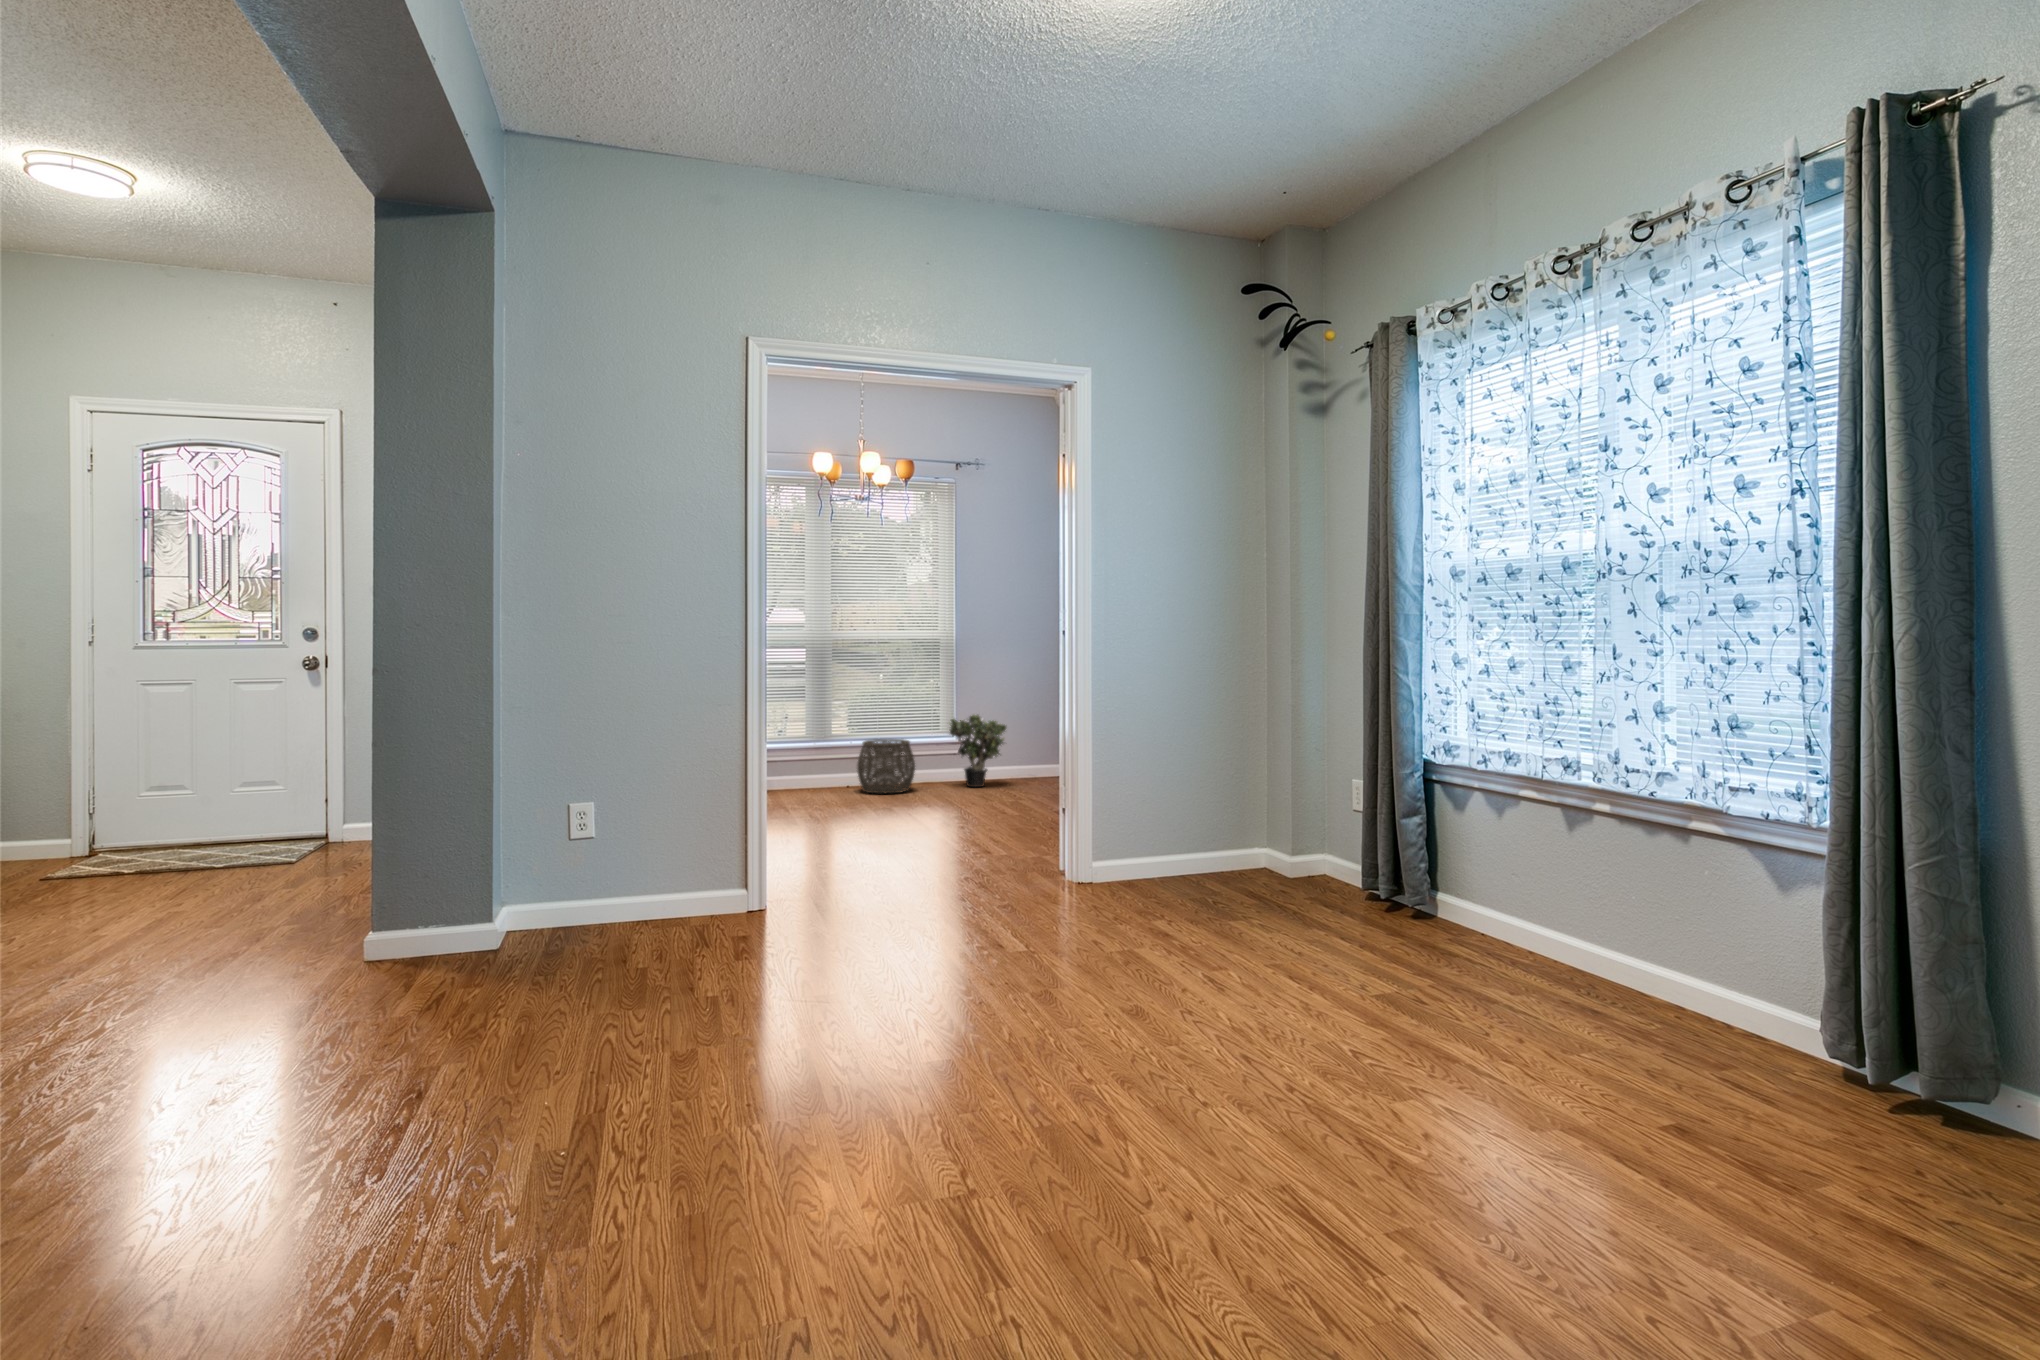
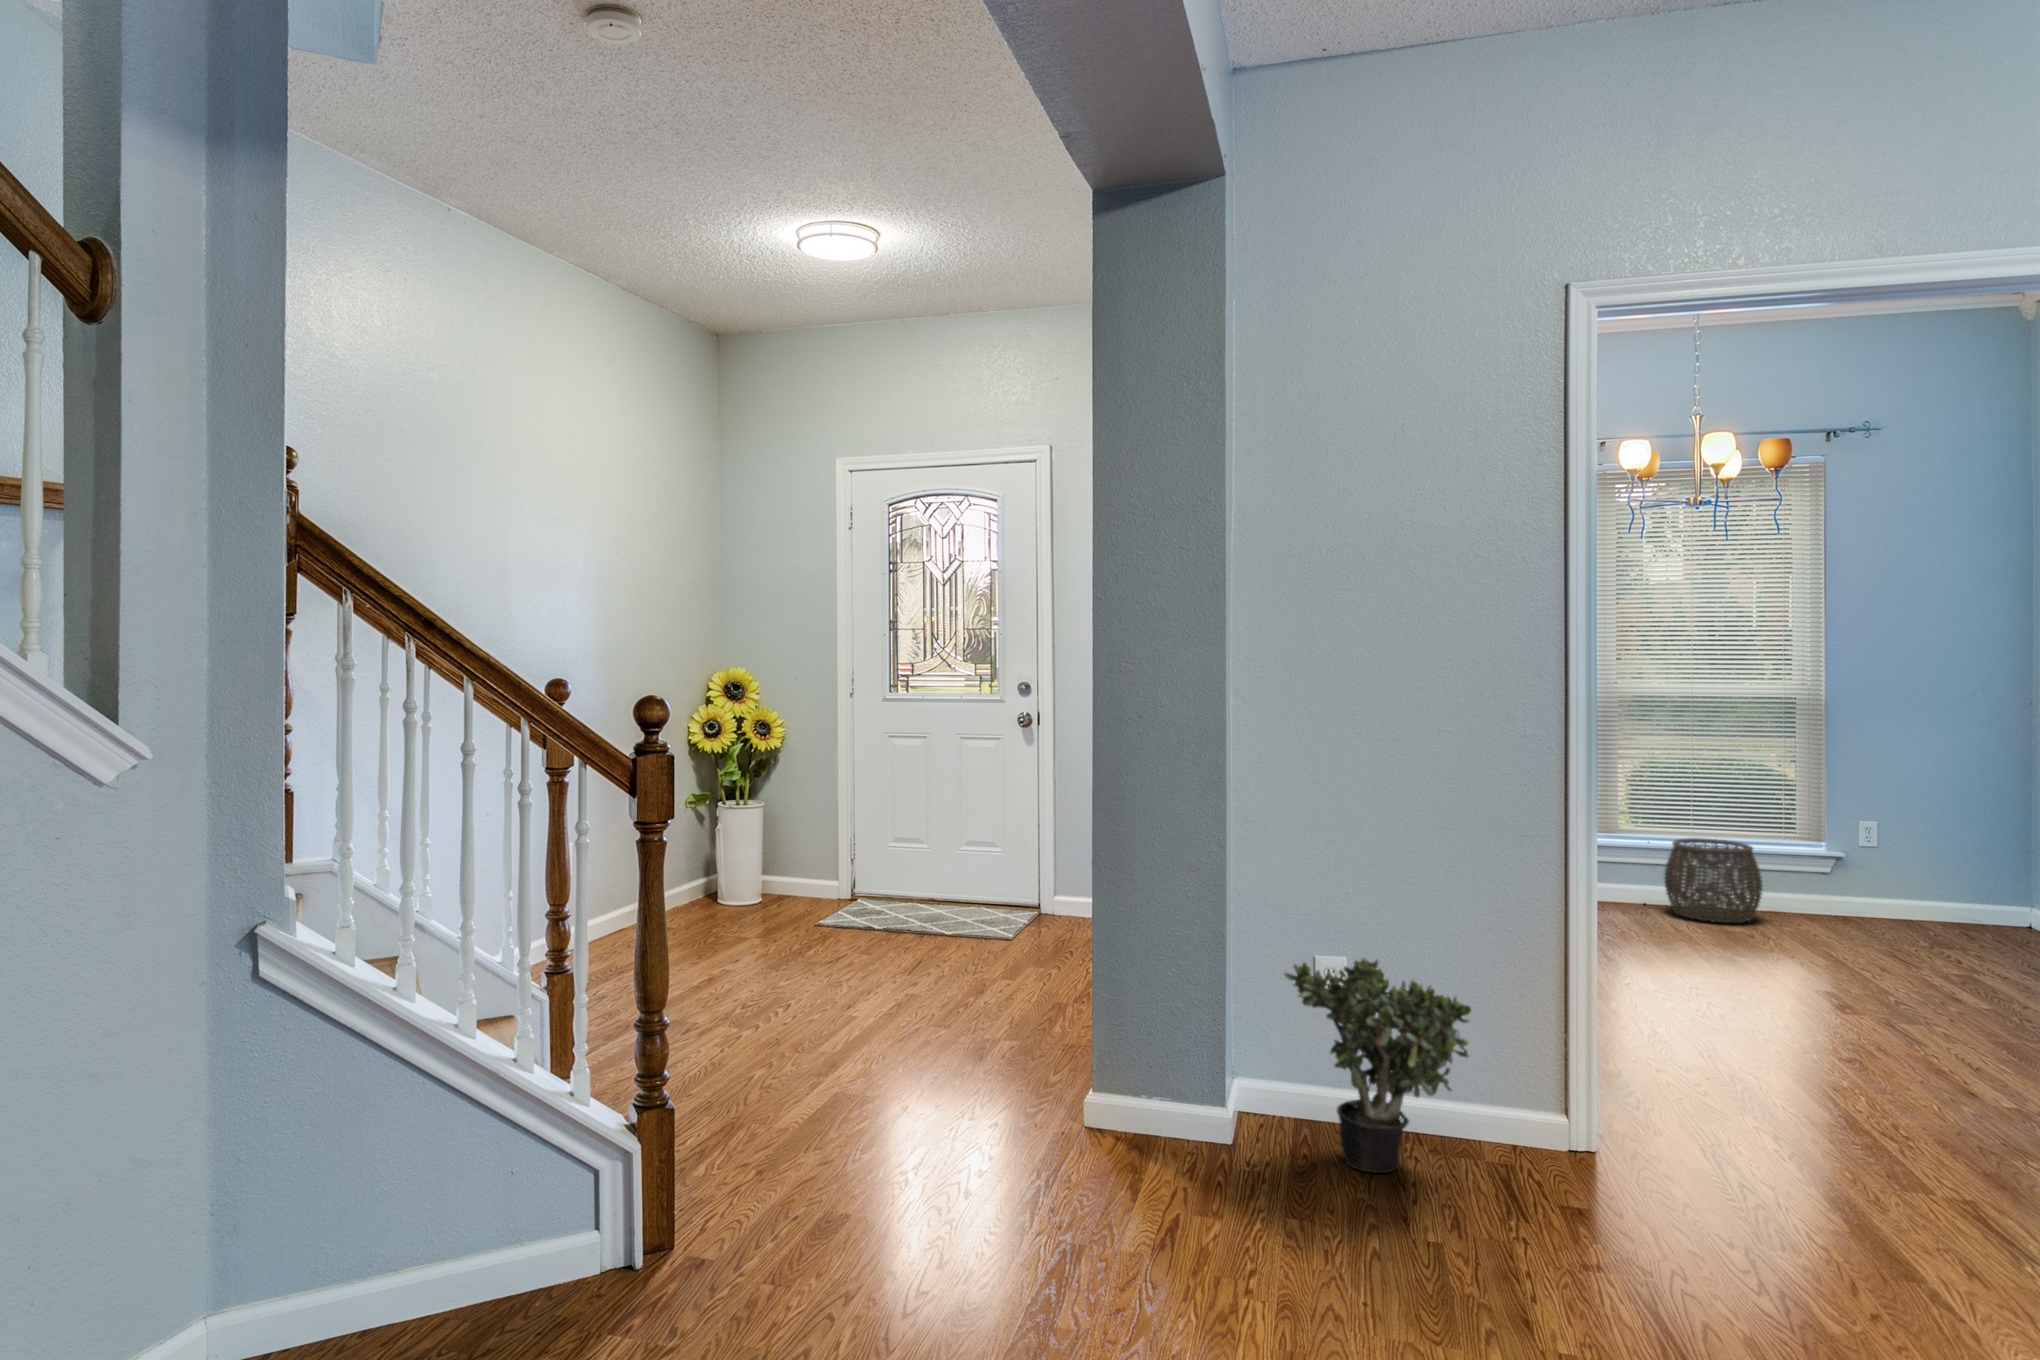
potted plant: present [950,715,1006,787] -> present [1284,958,1471,1173]

